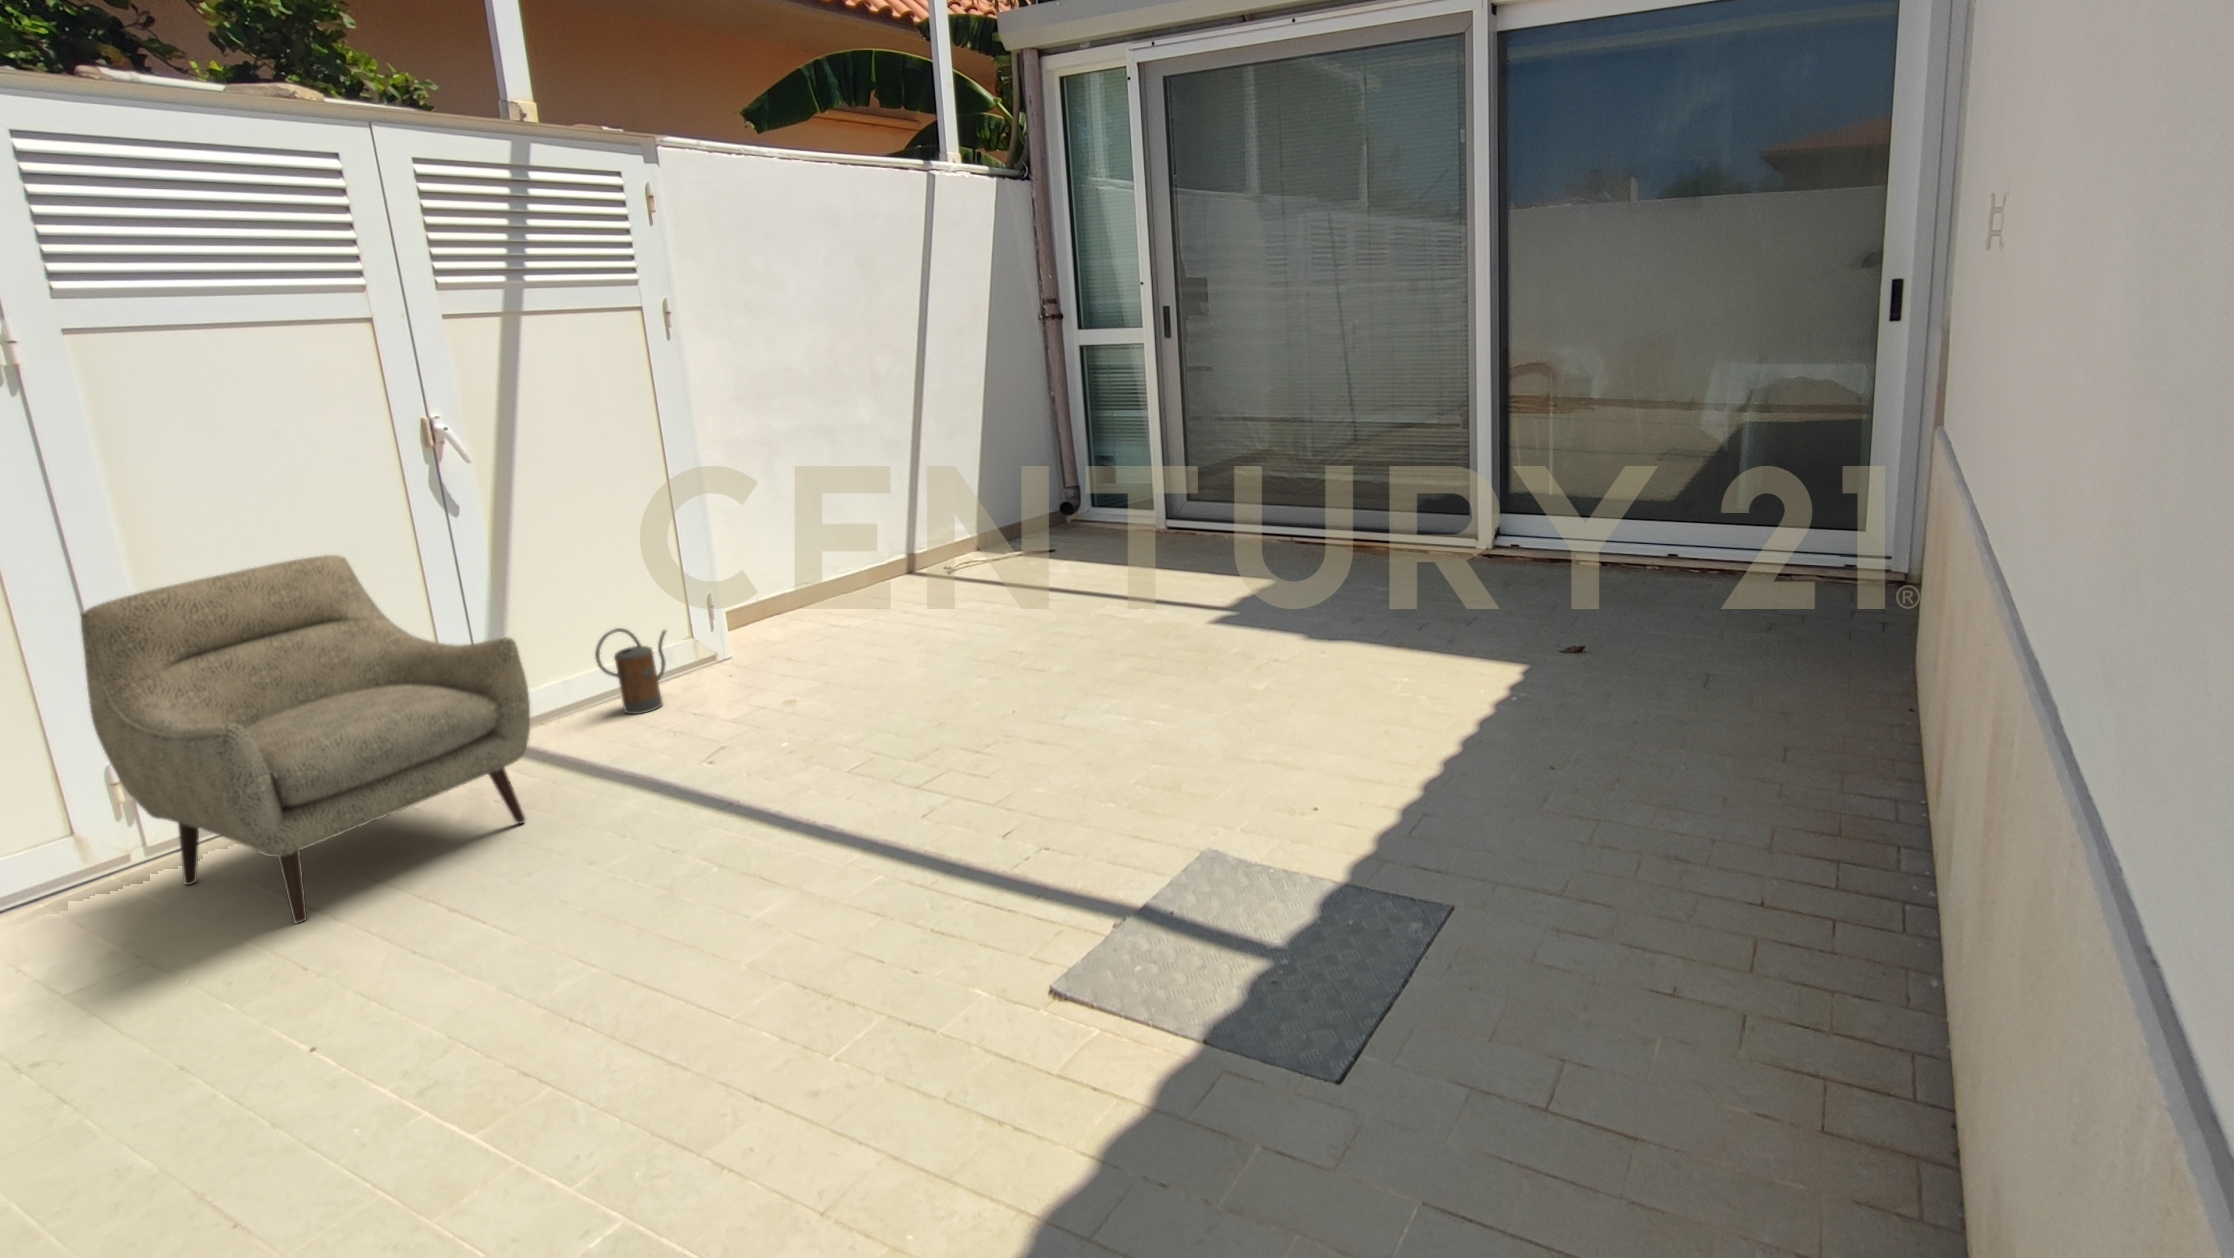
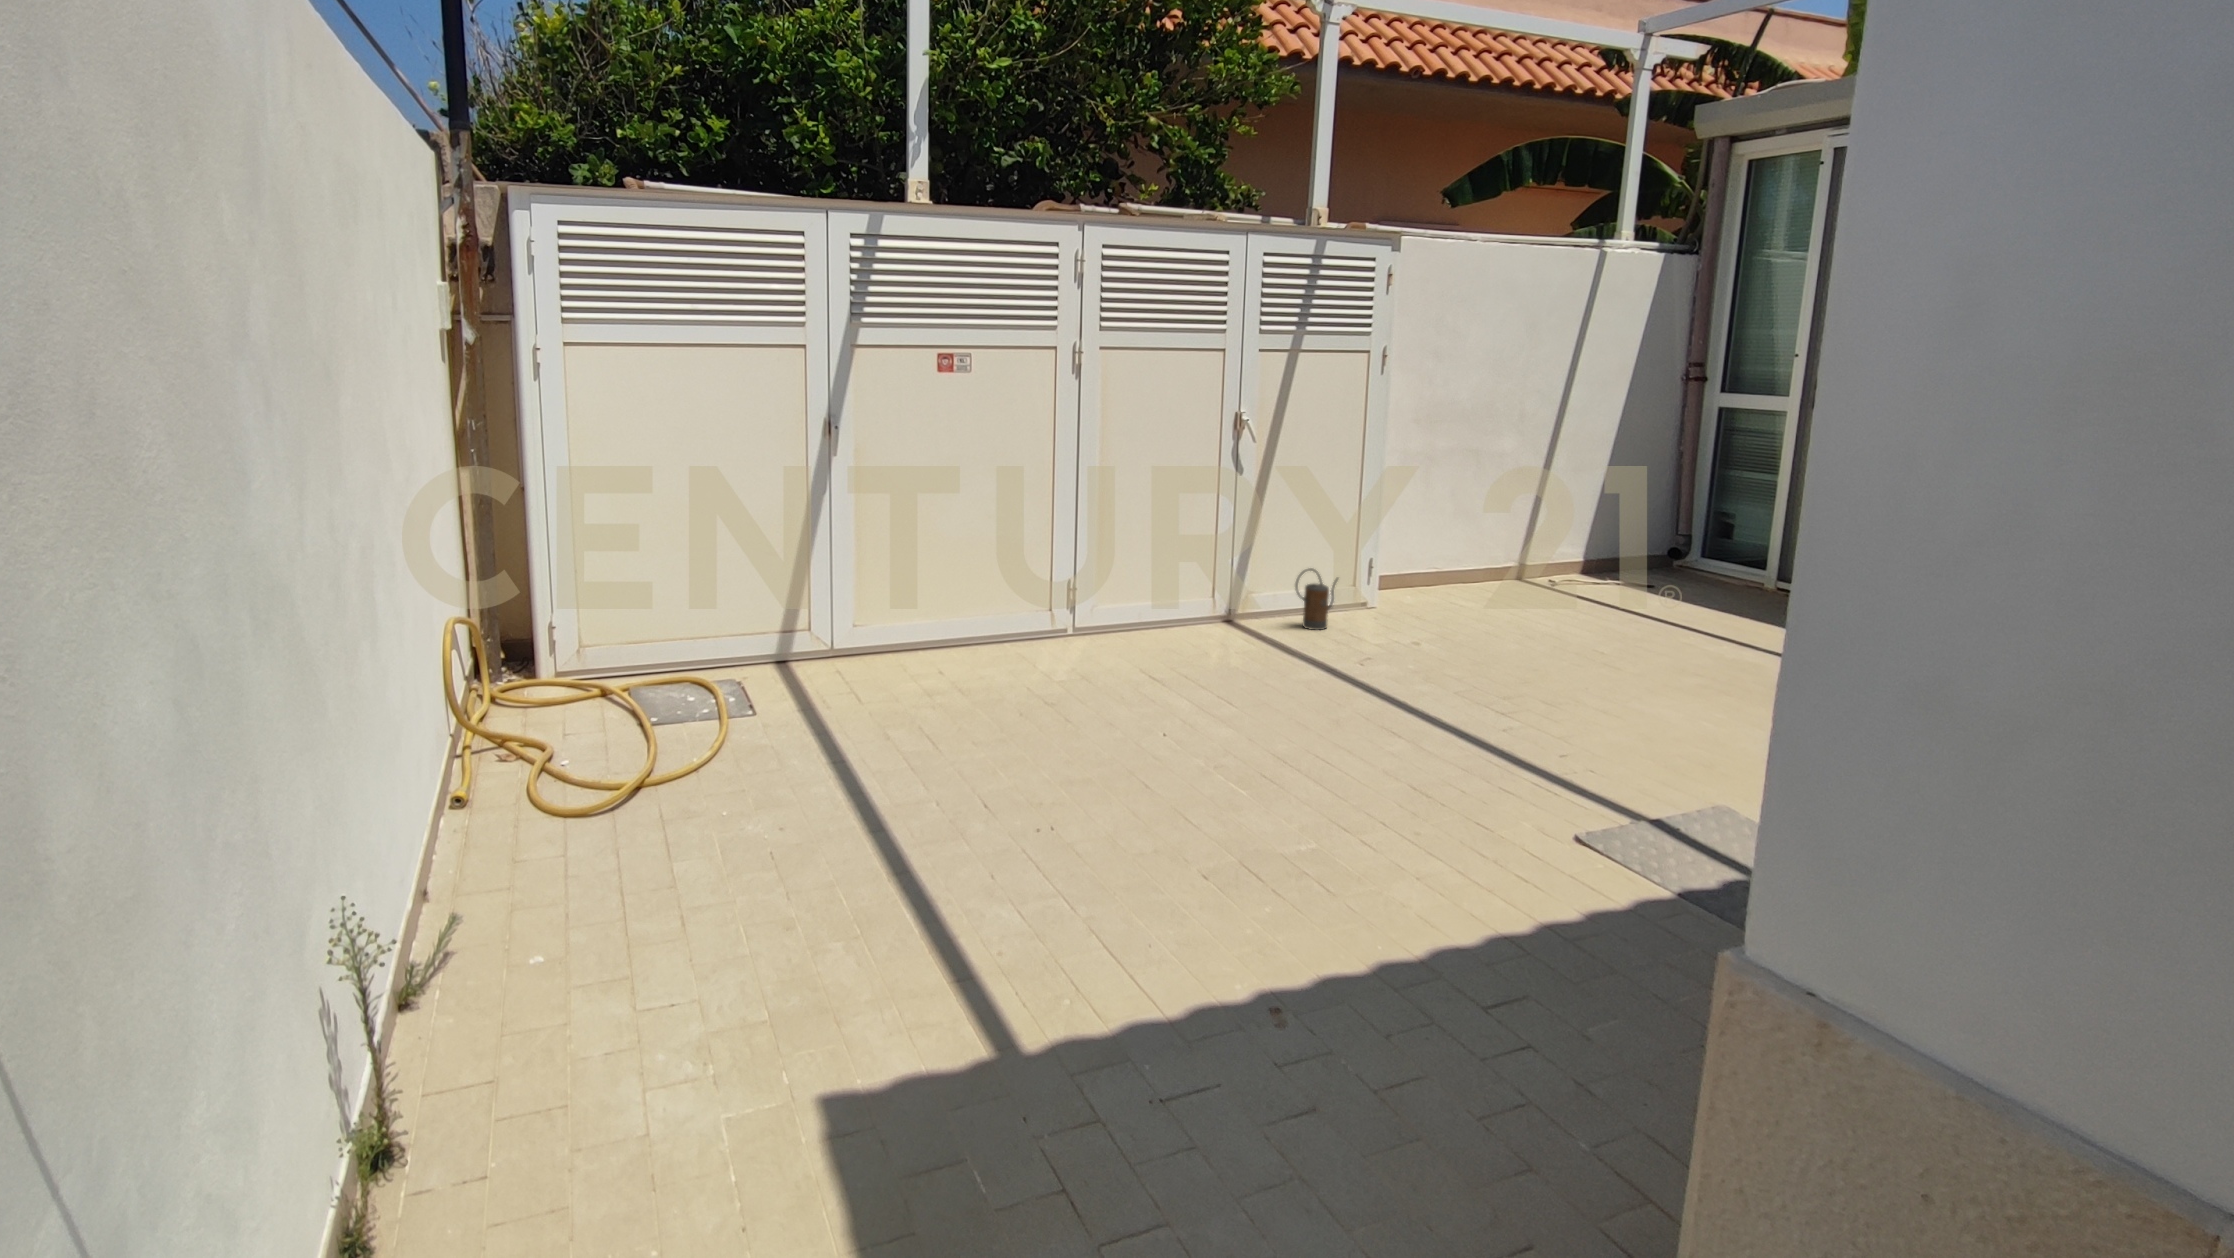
chair: present [81,555,530,923] -> none [1075,486,1272,683]

